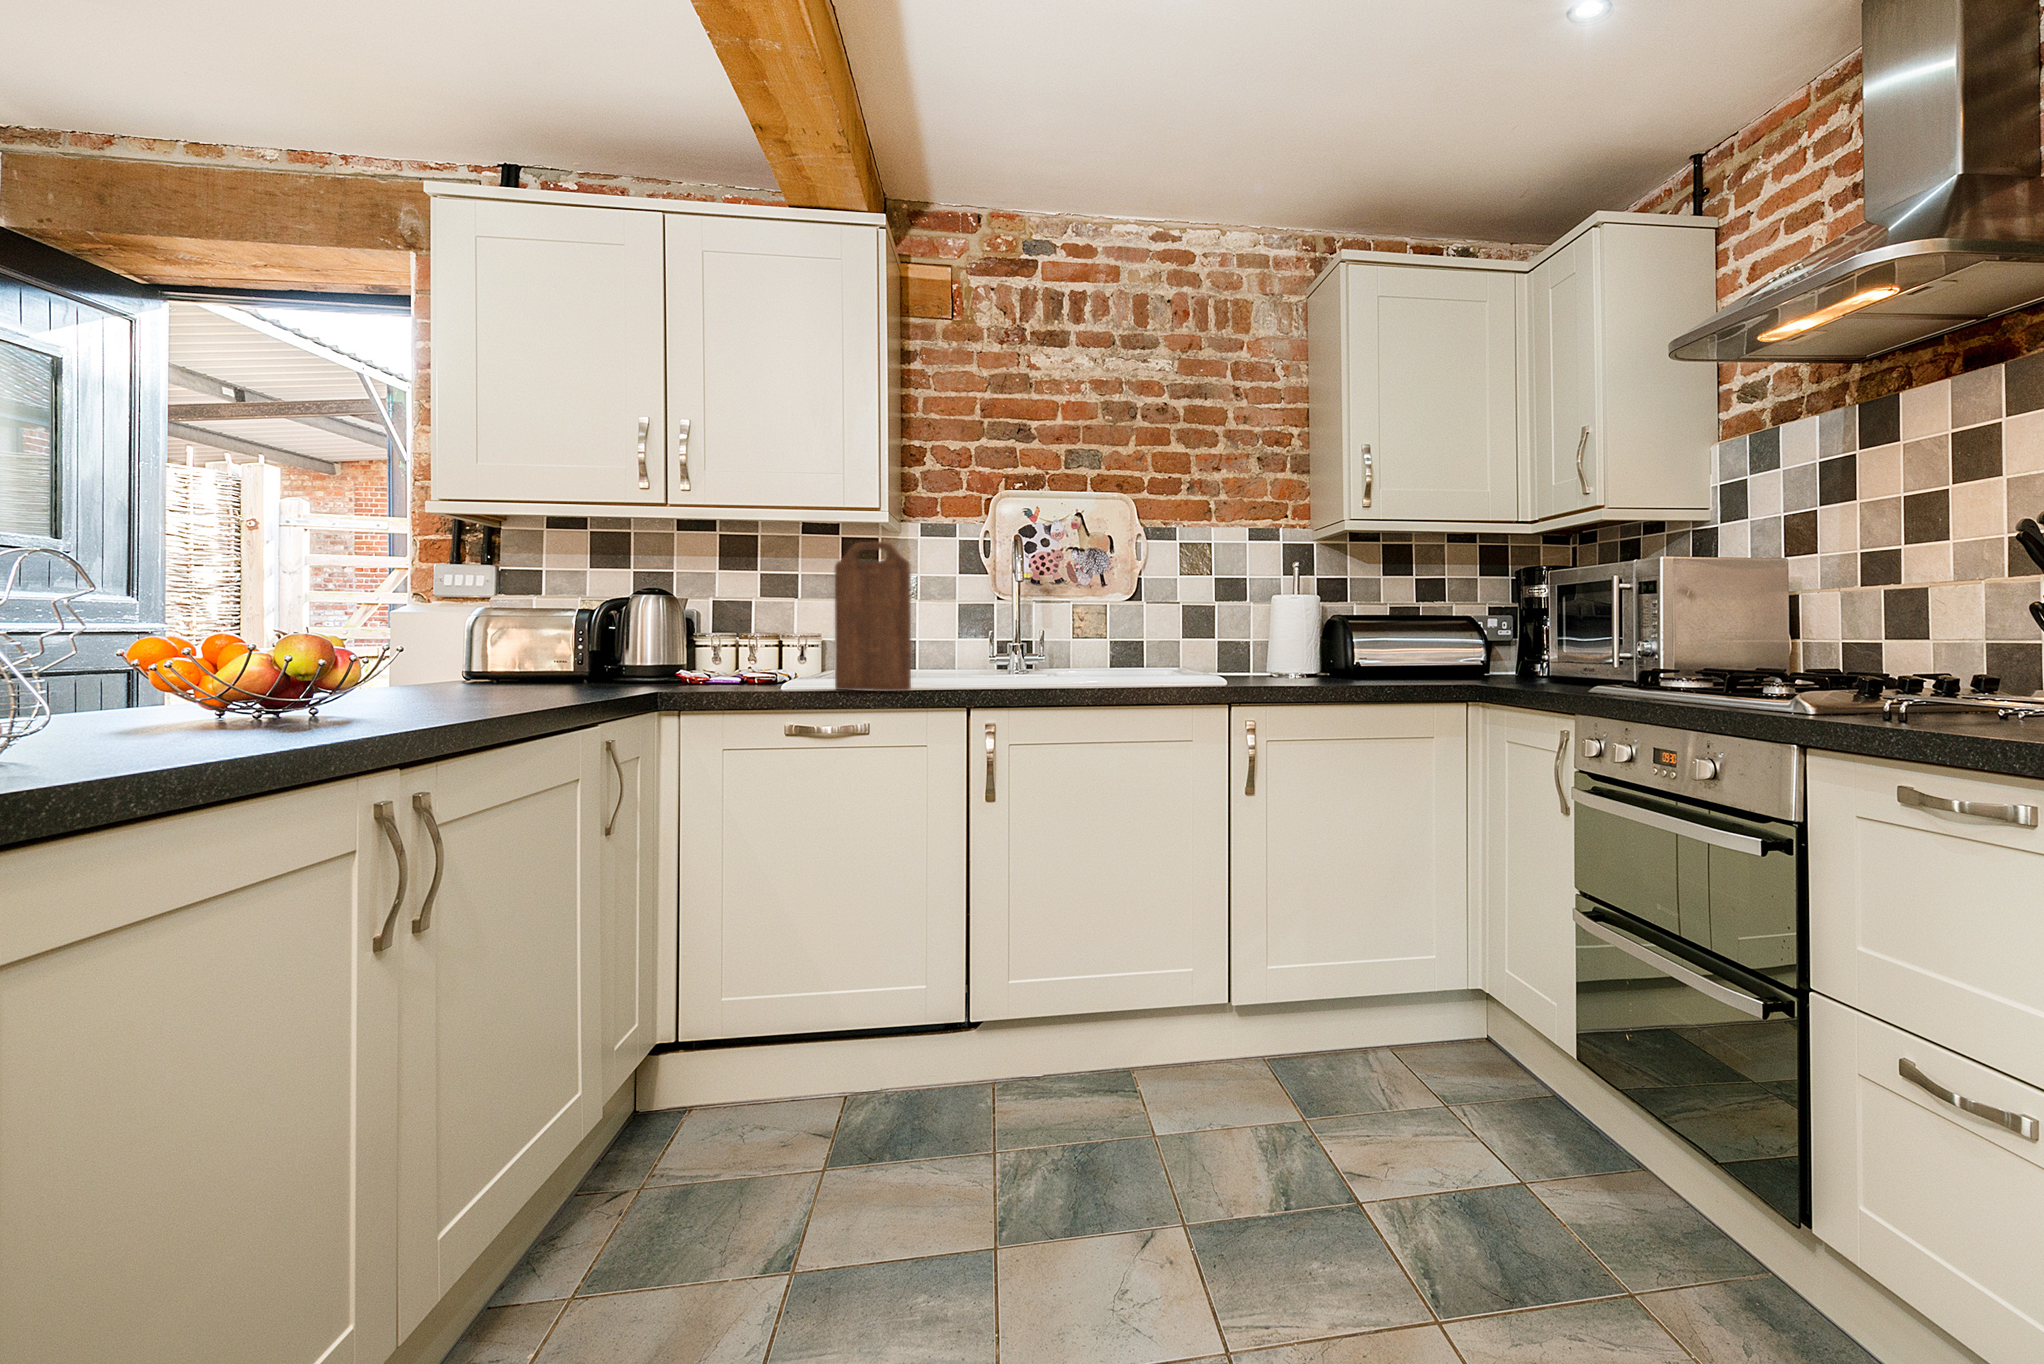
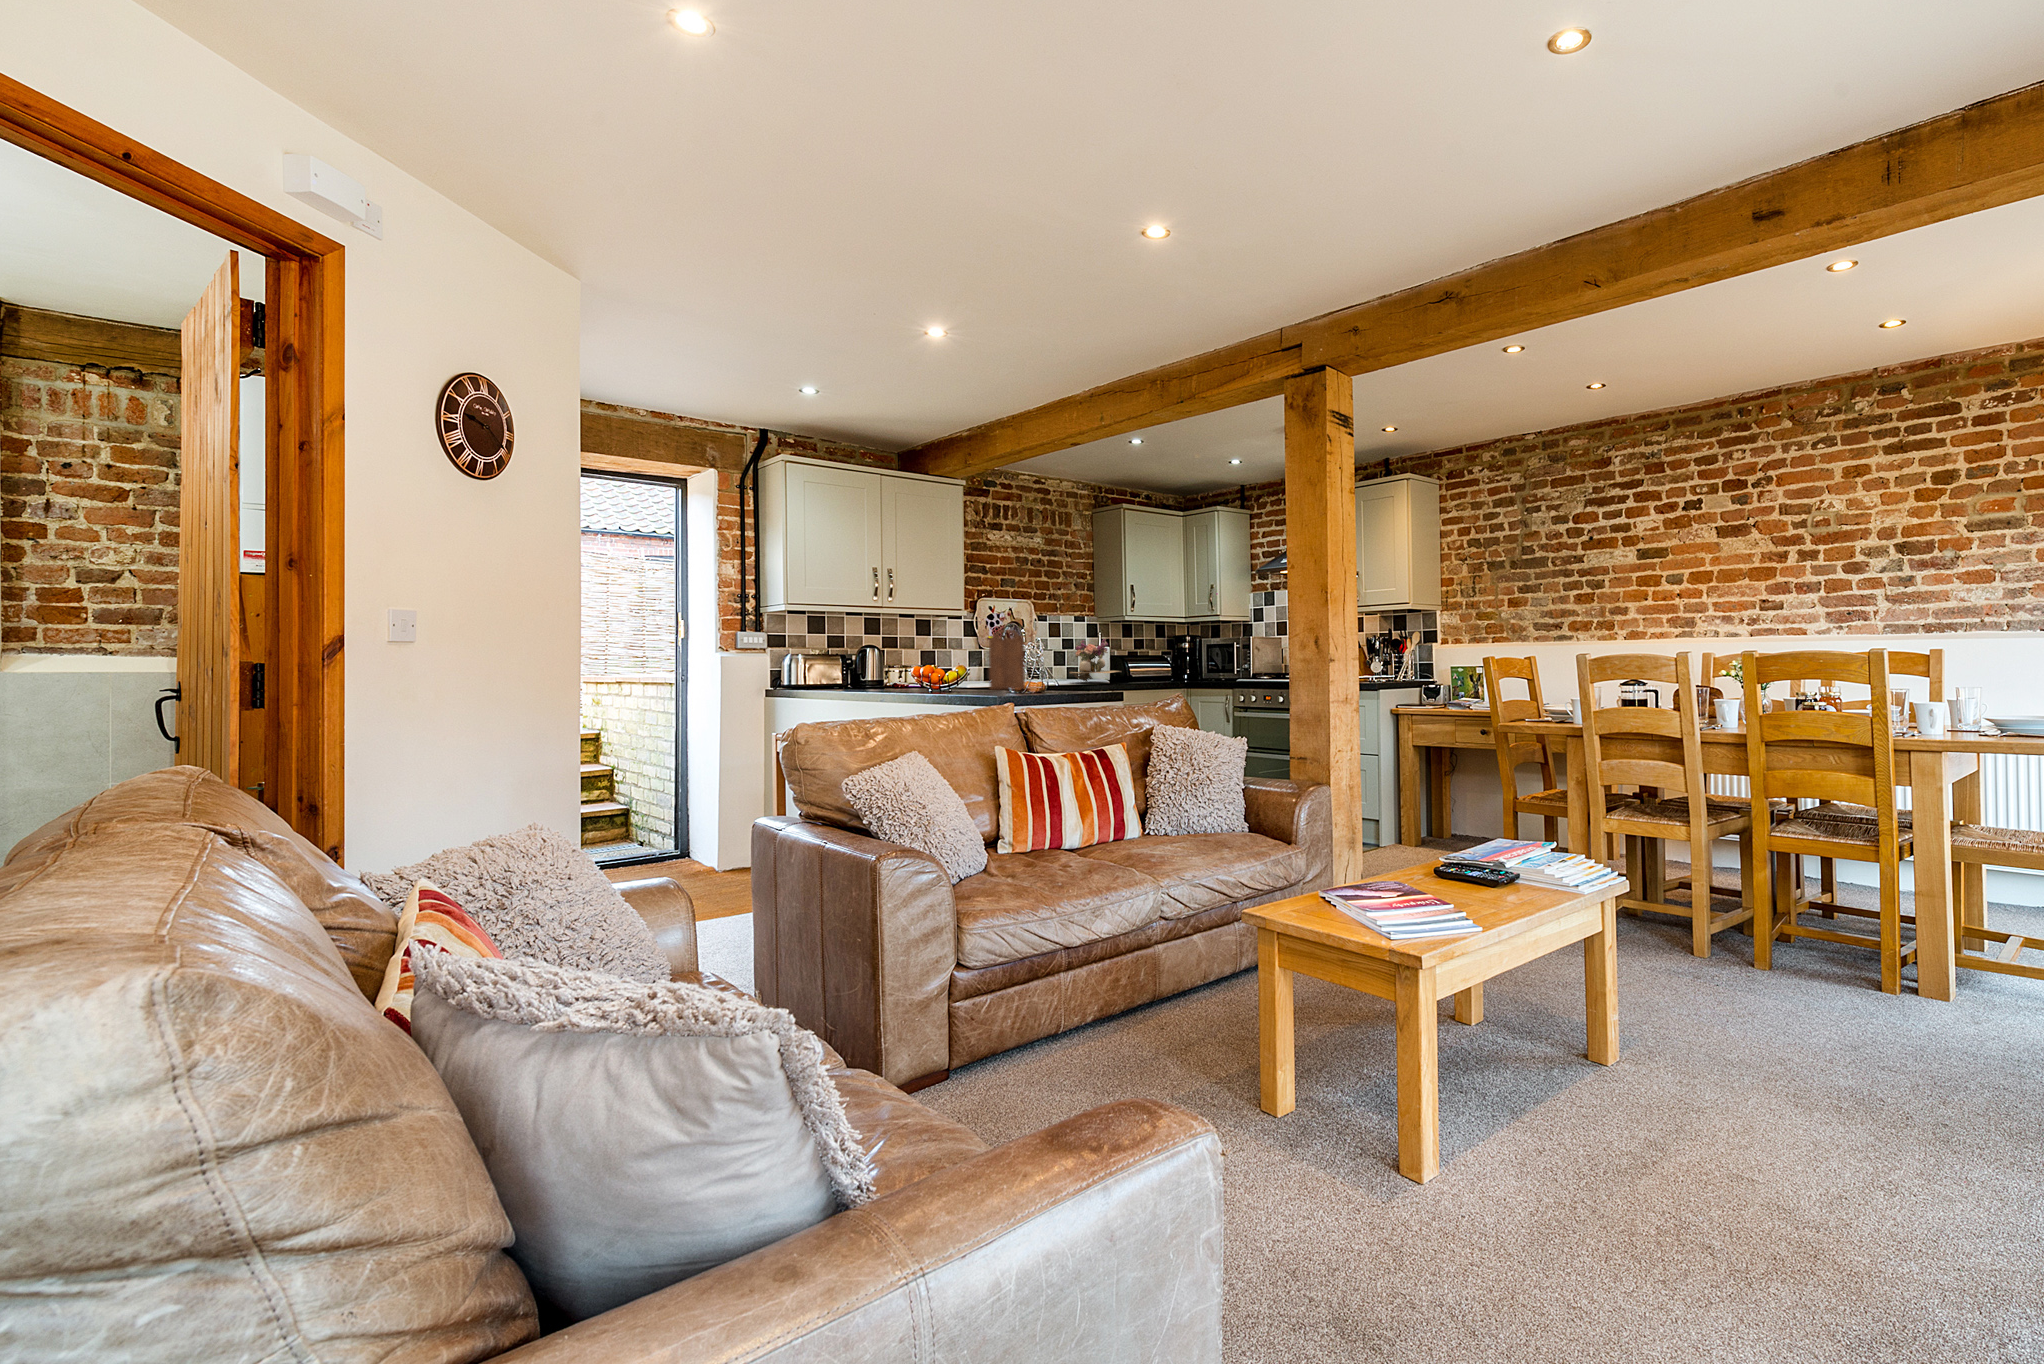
flower arrangement: none [1146,571,1289,680] -> present [1070,639,1121,682]

